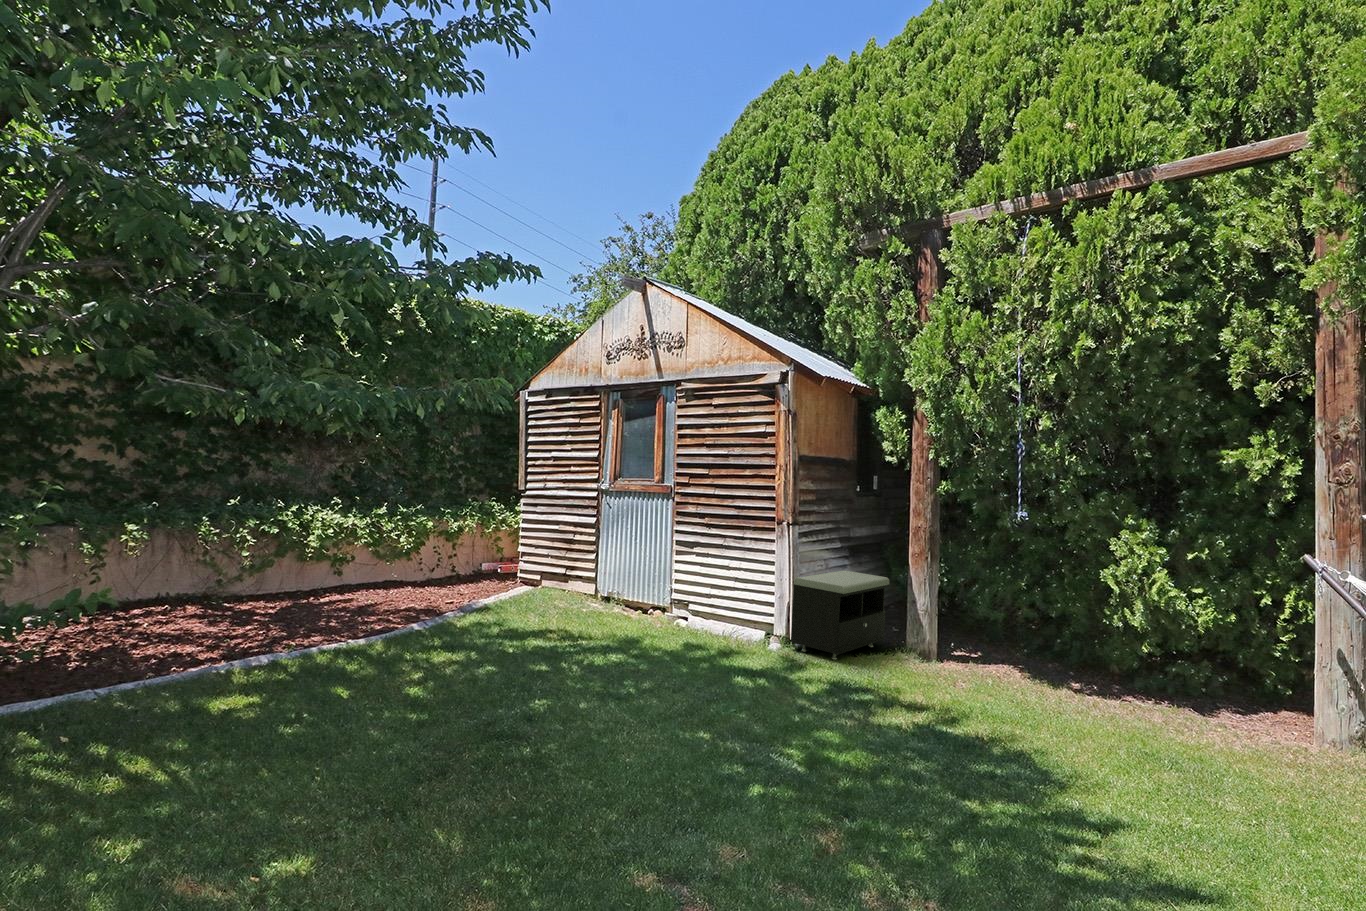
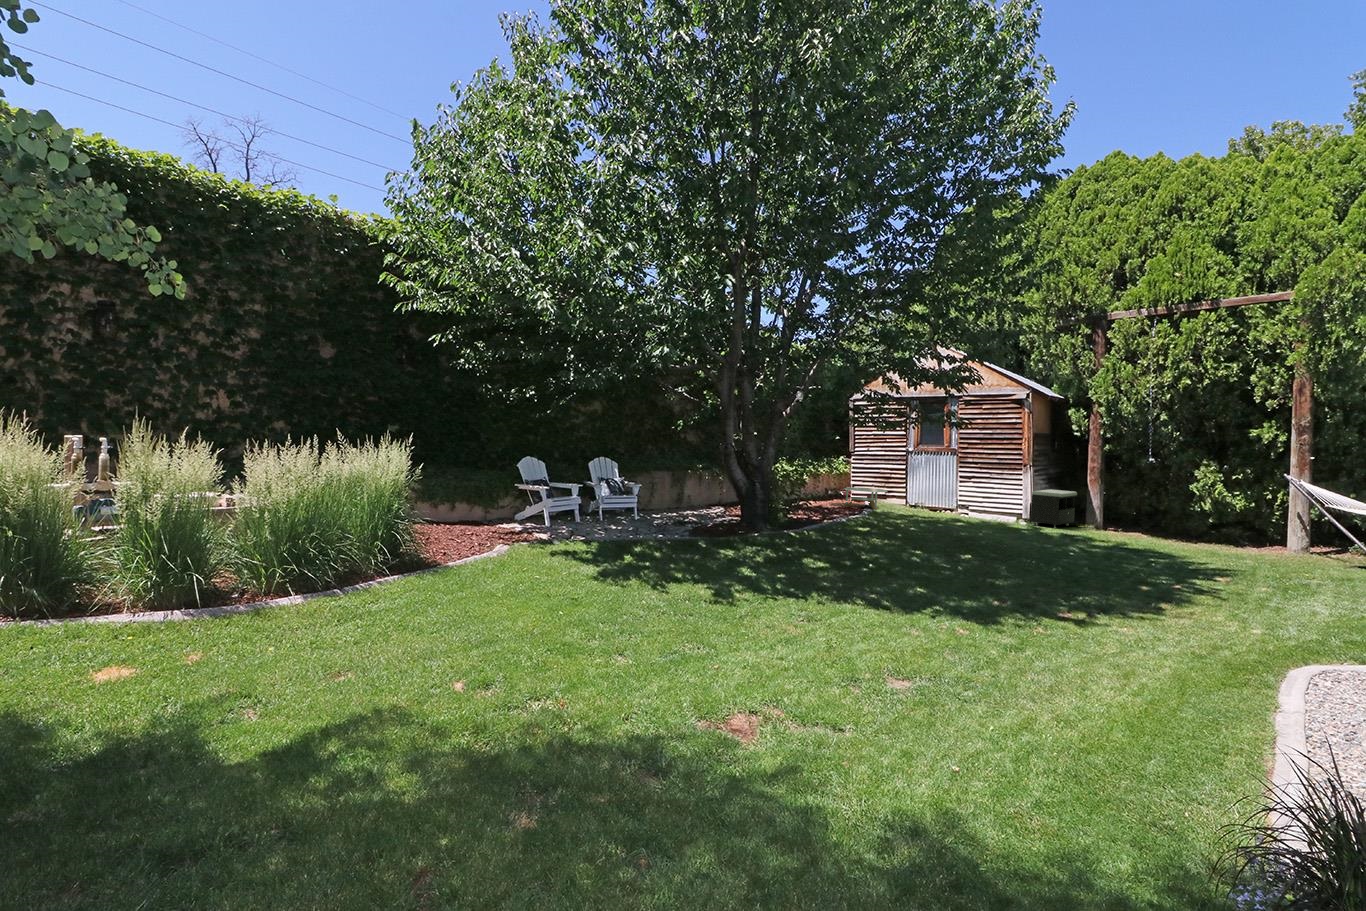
round table: none [477,557,563,605] -> present [844,487,887,509]

